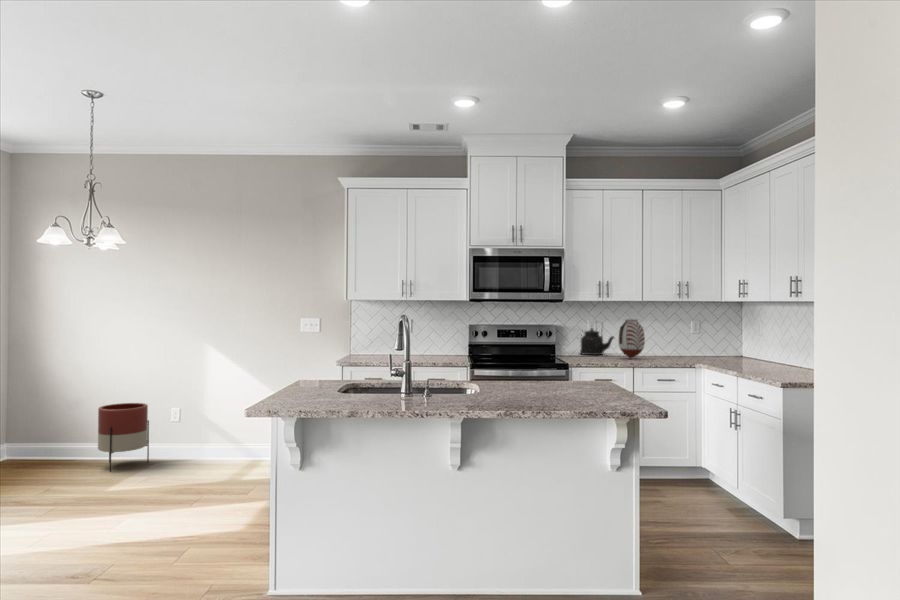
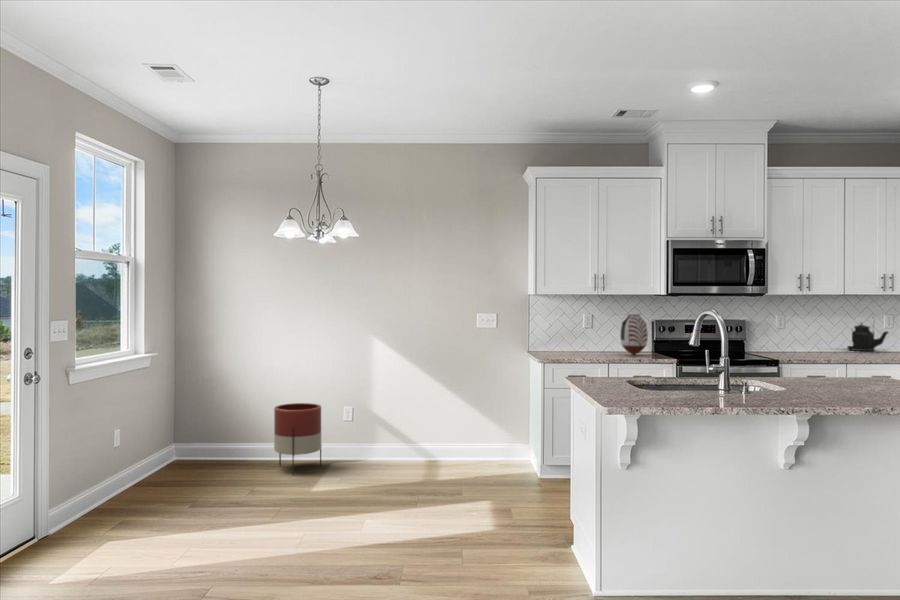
vase: present [619,319,645,358] -> present [620,314,648,355]
kettle: present [580,328,614,355] -> present [847,323,888,351]

